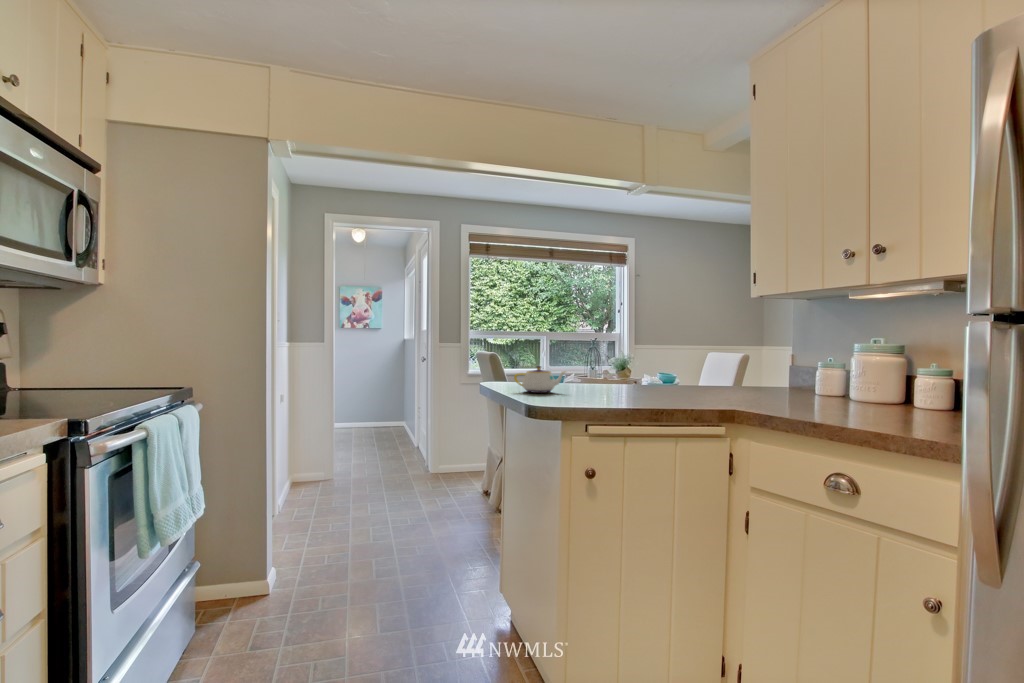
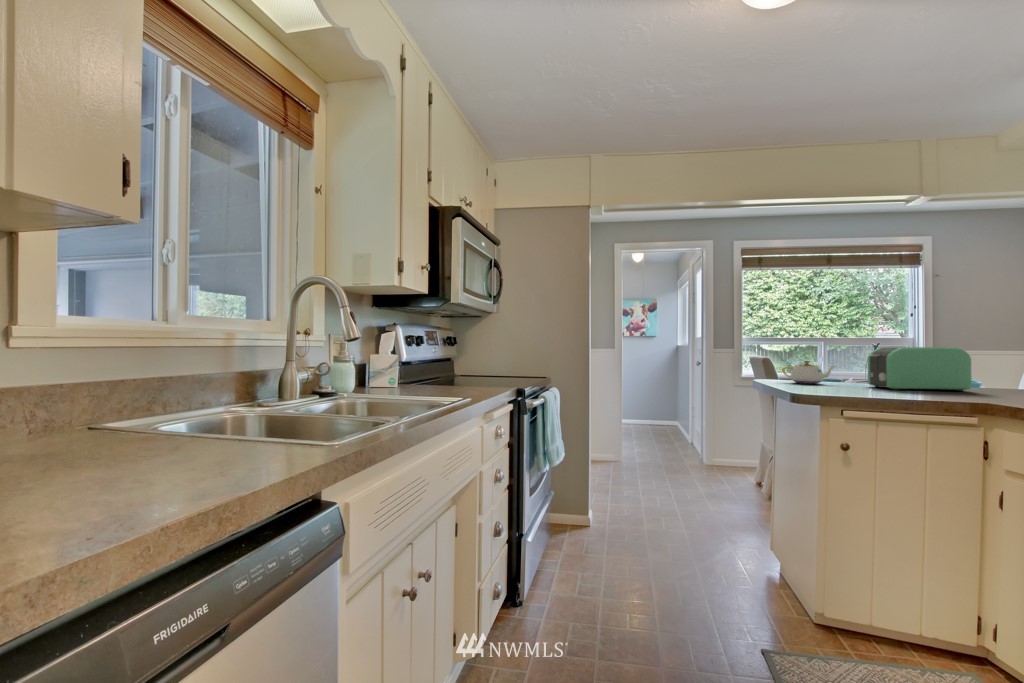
toaster: none [595,350,679,398] -> present [868,347,972,391]

